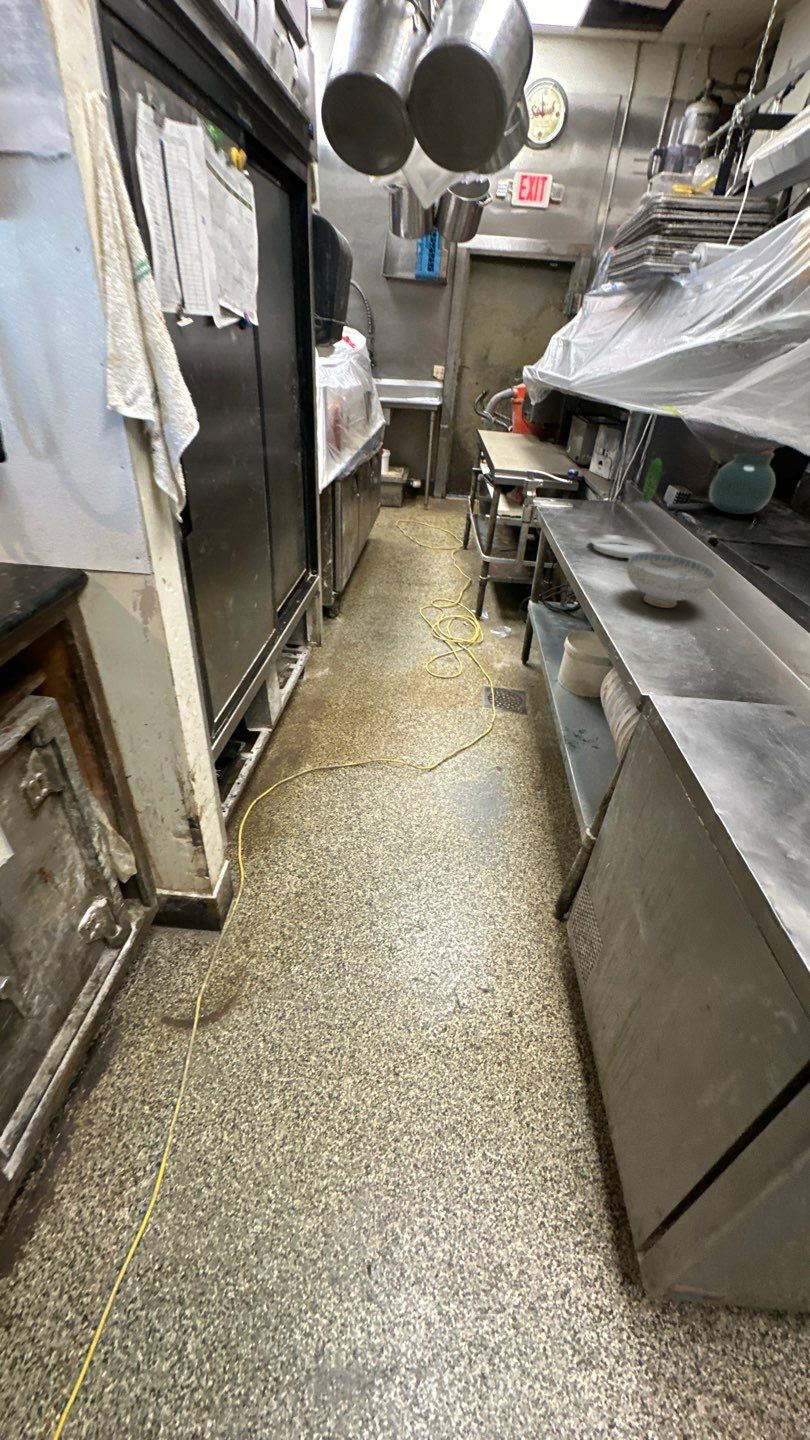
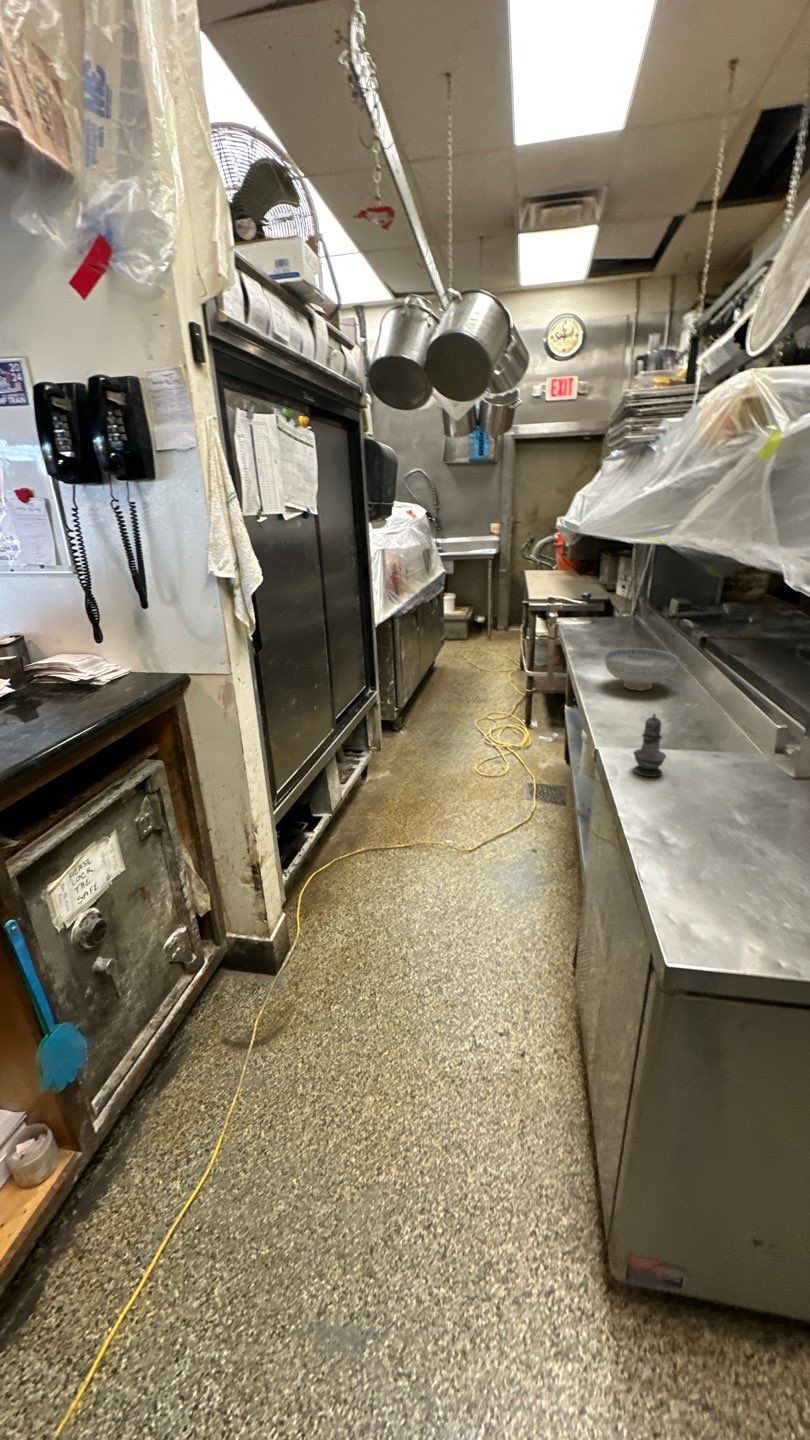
jar: present [709,449,775,514] -> none [697,560,753,616]
plate: present [590,458,662,558] -> none [589,577,647,657]
salt shaker: none [714,670,769,749] -> present [633,714,666,777]

